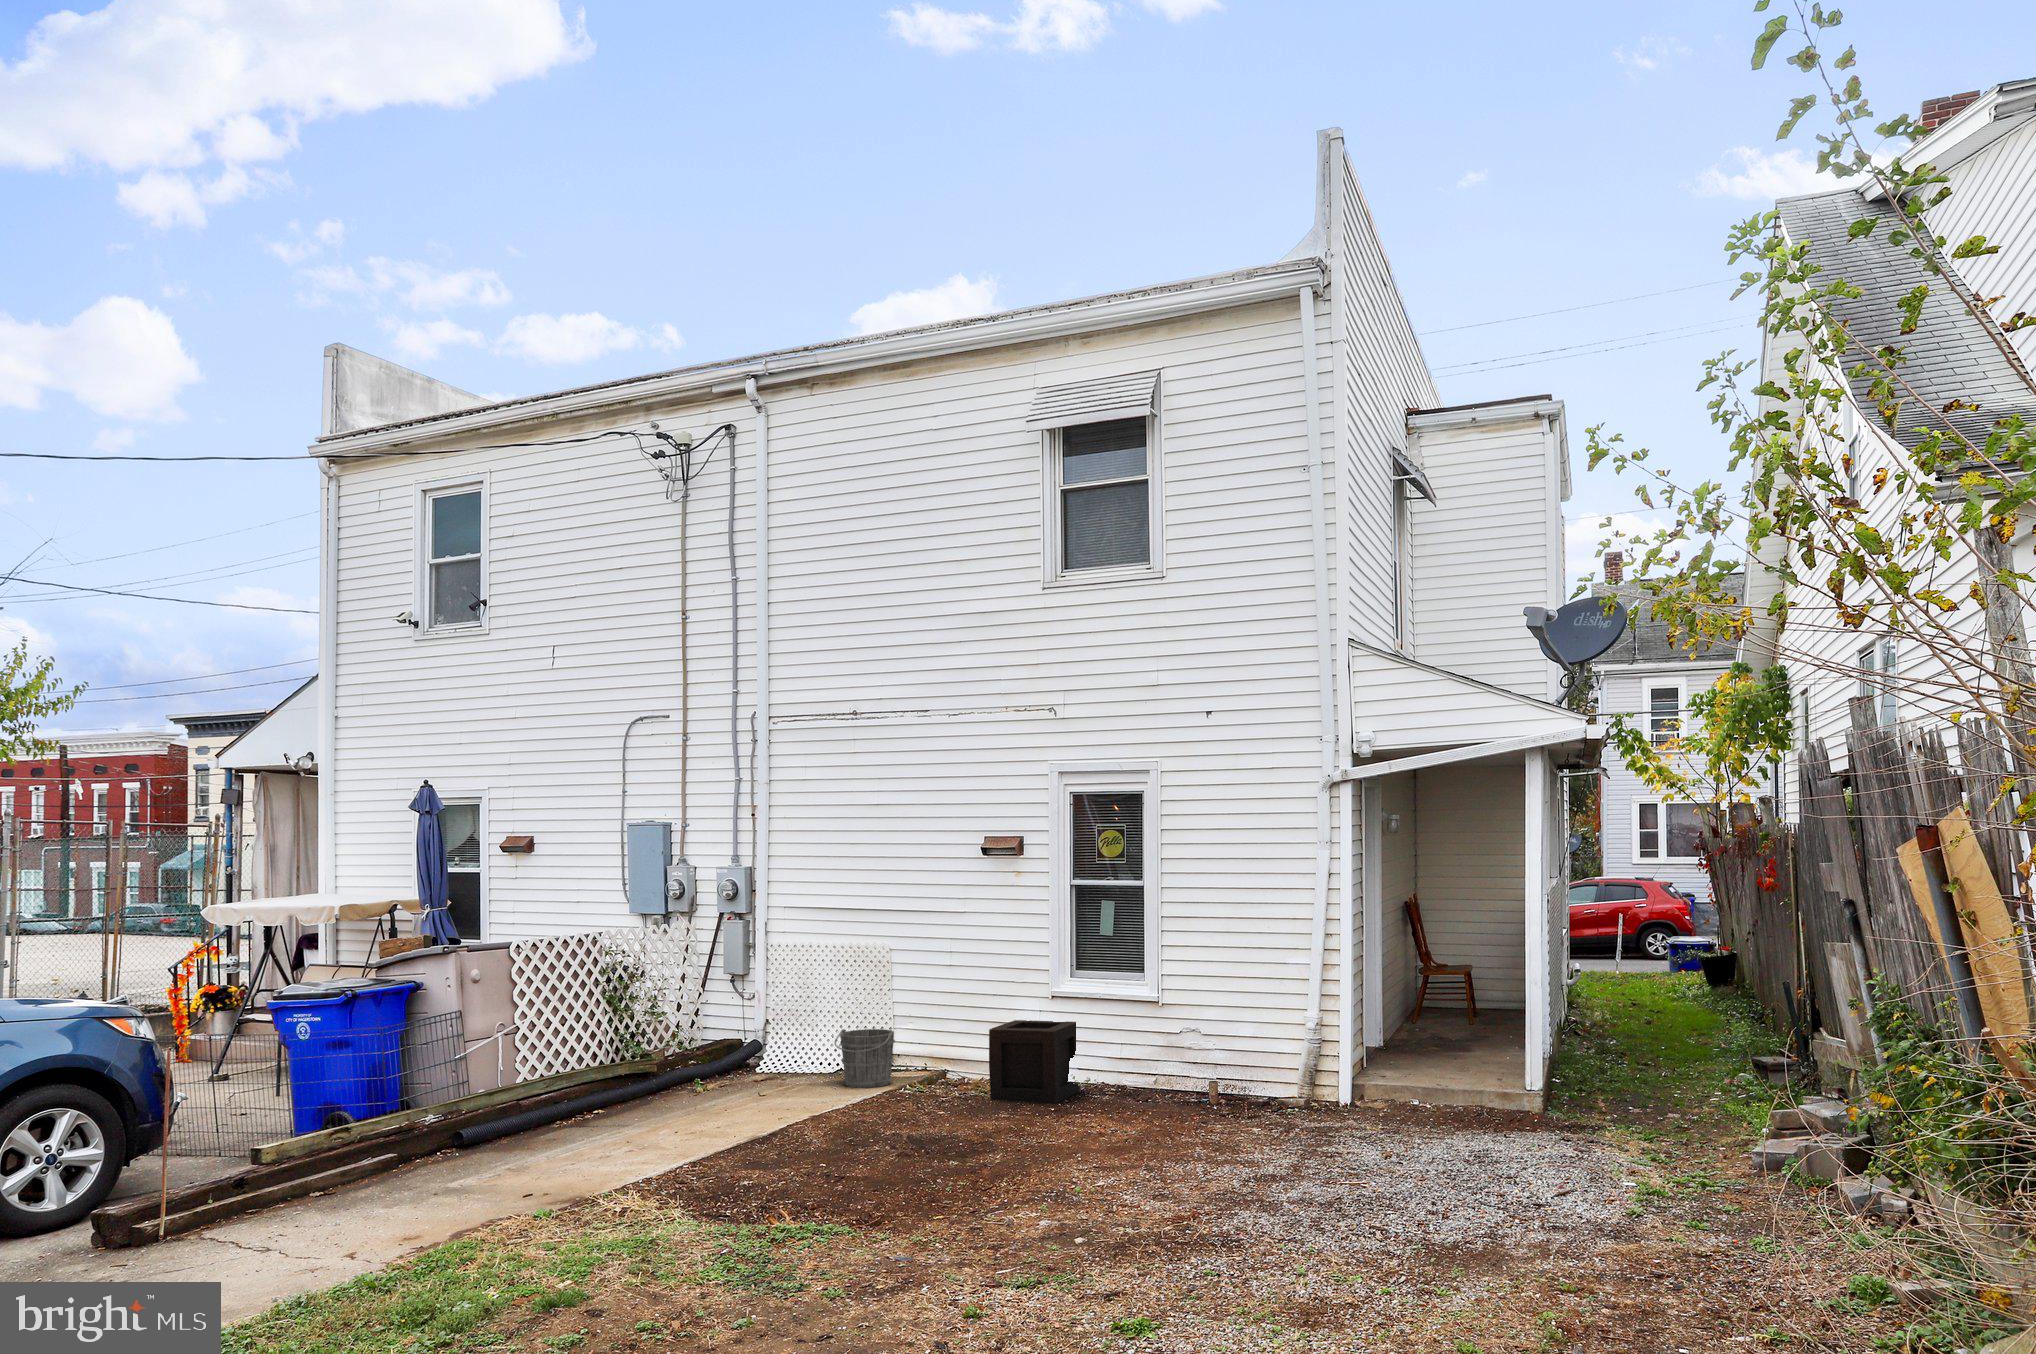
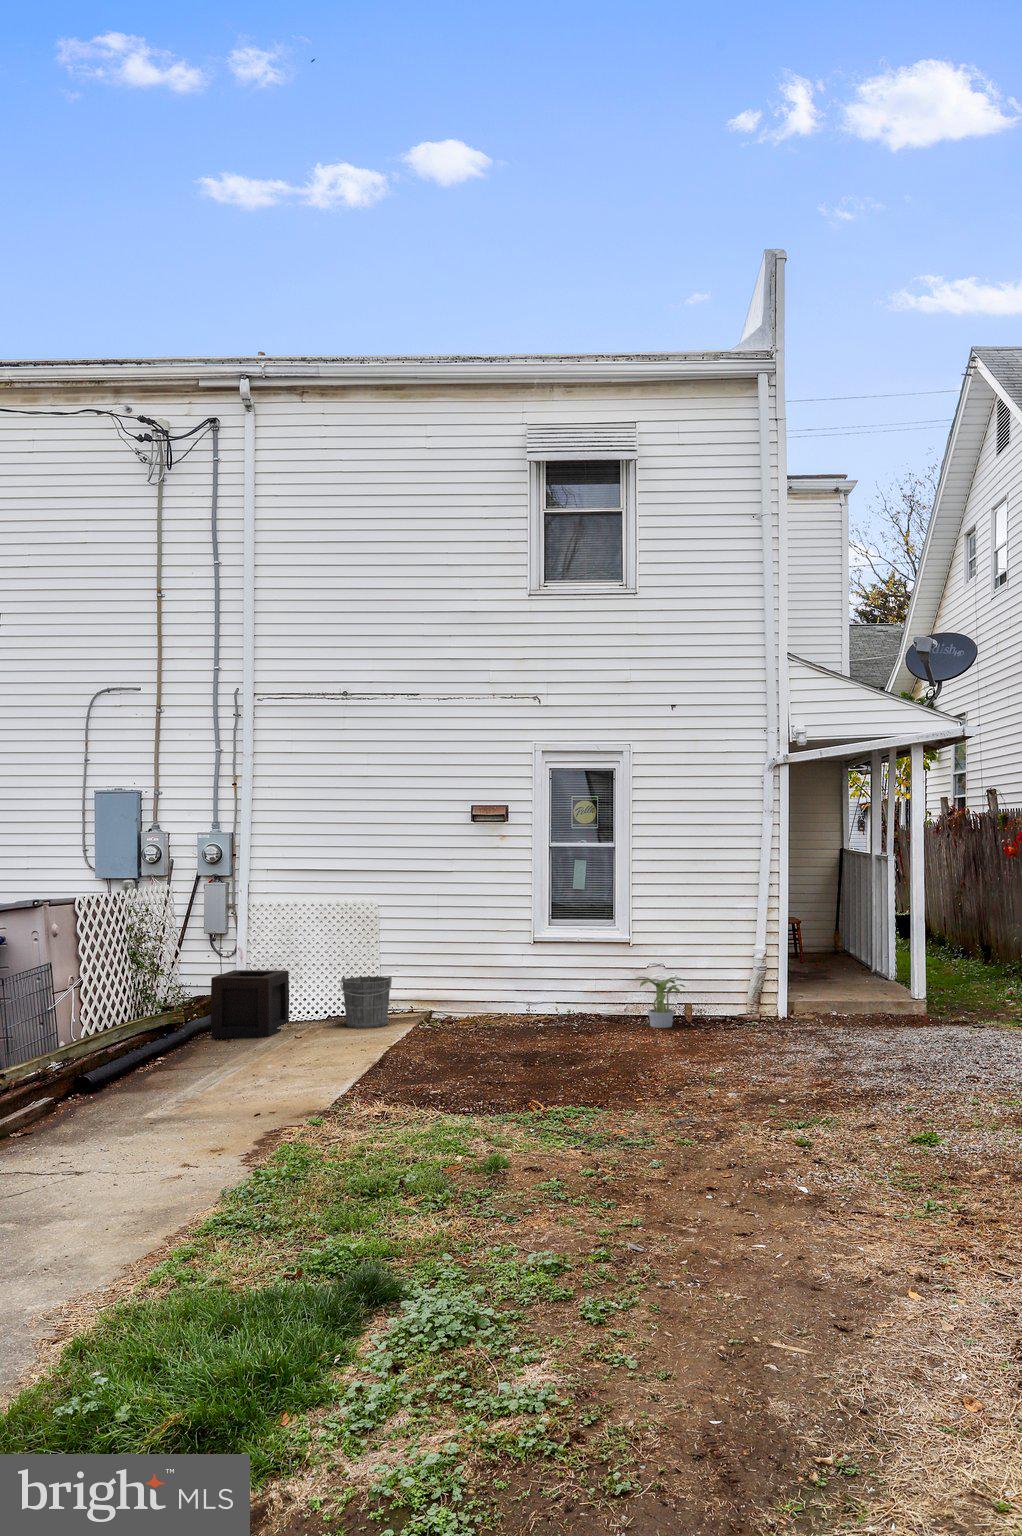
wooden crate: present [989,1020,1080,1103] -> present [211,970,289,1038]
potted plant: none [1144,1043,1213,1107] -> present [636,977,685,1028]

